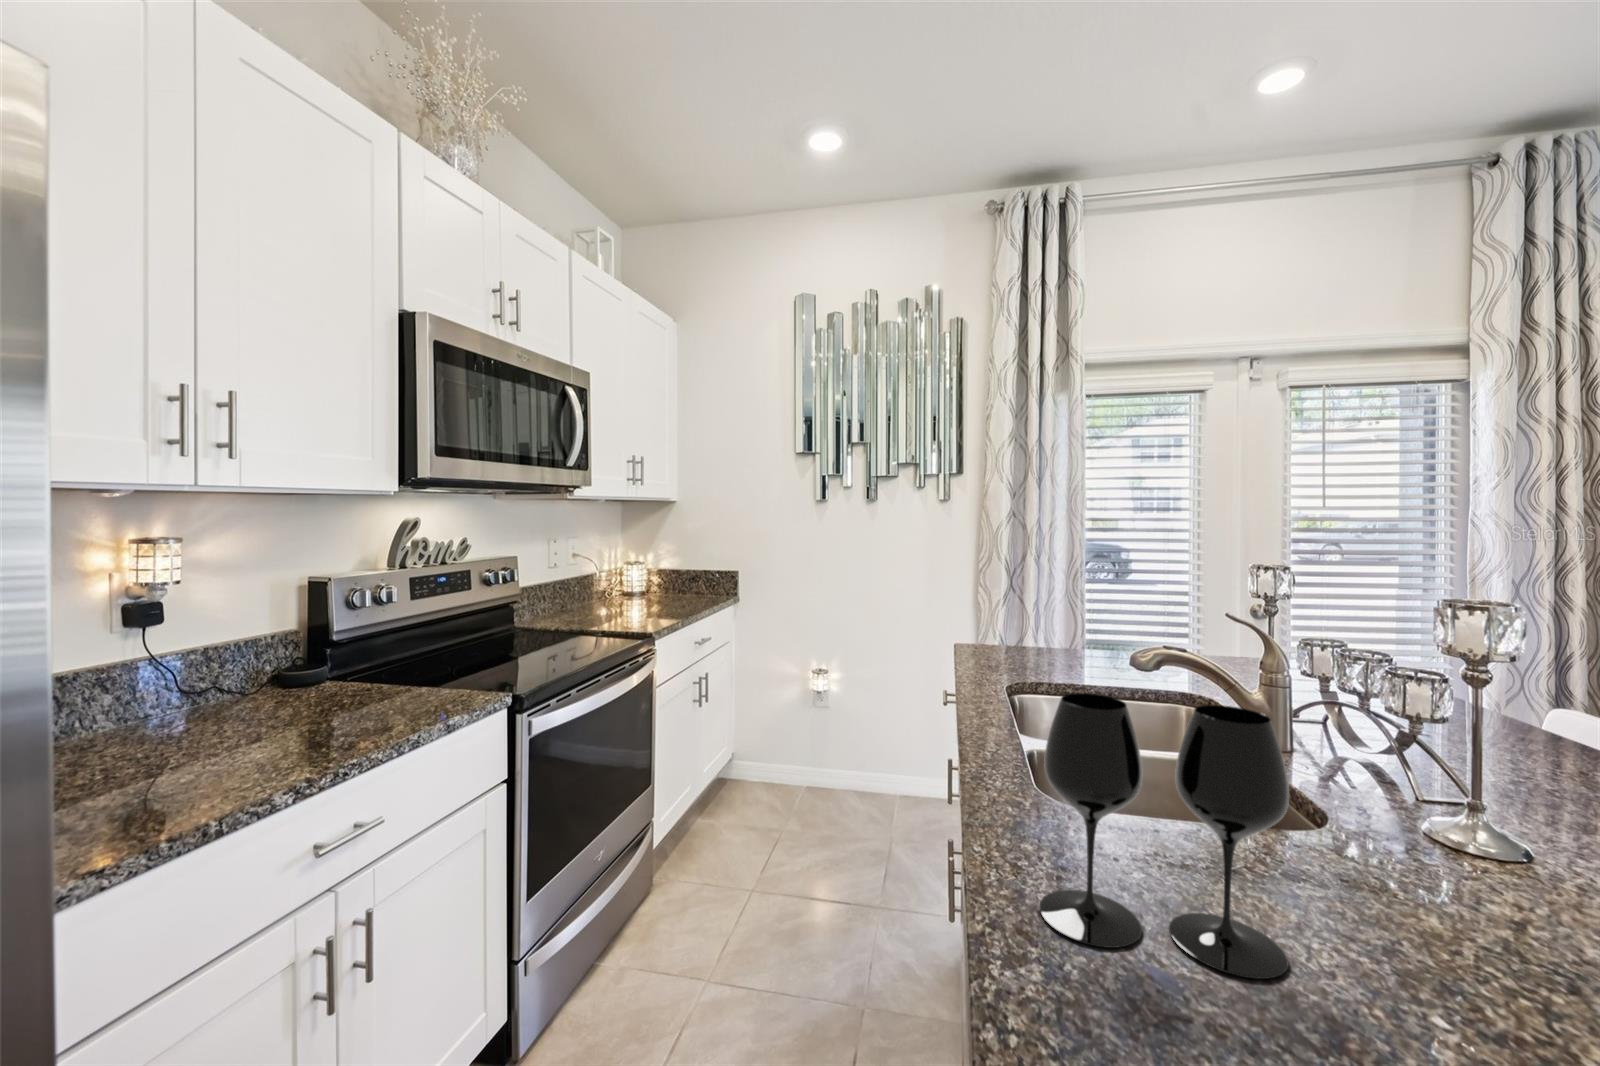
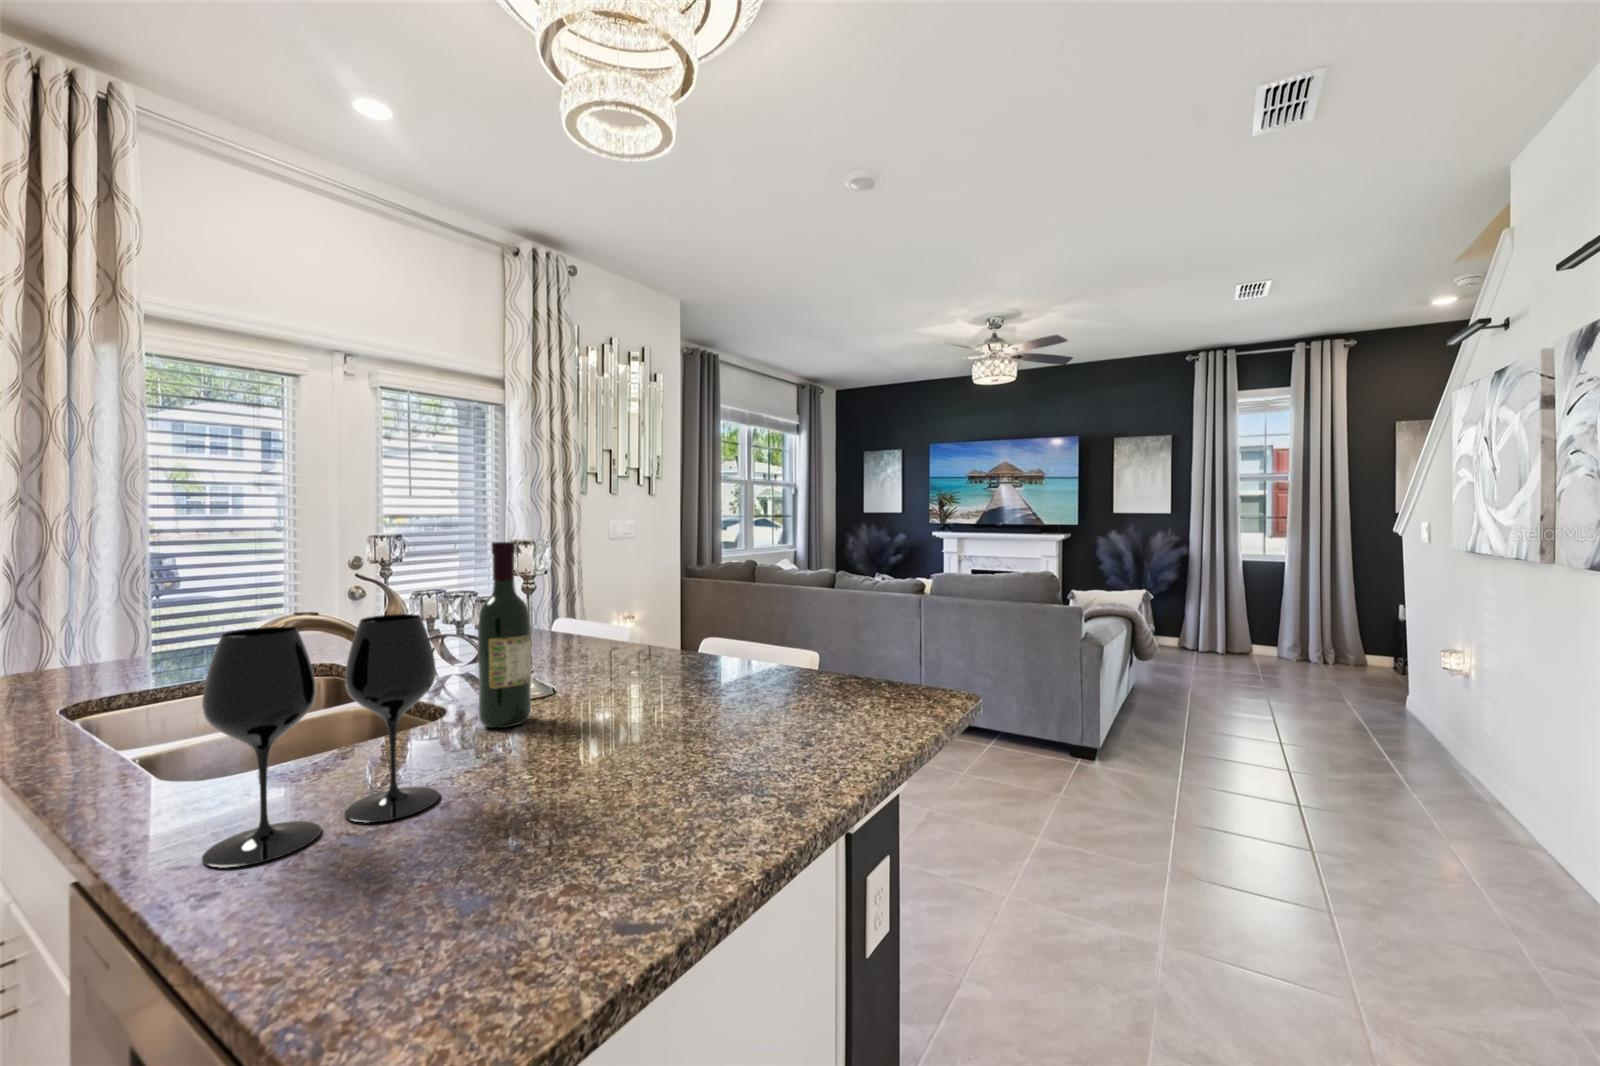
wine bottle: none [1372,613,1471,896] -> present [478,542,531,728]

